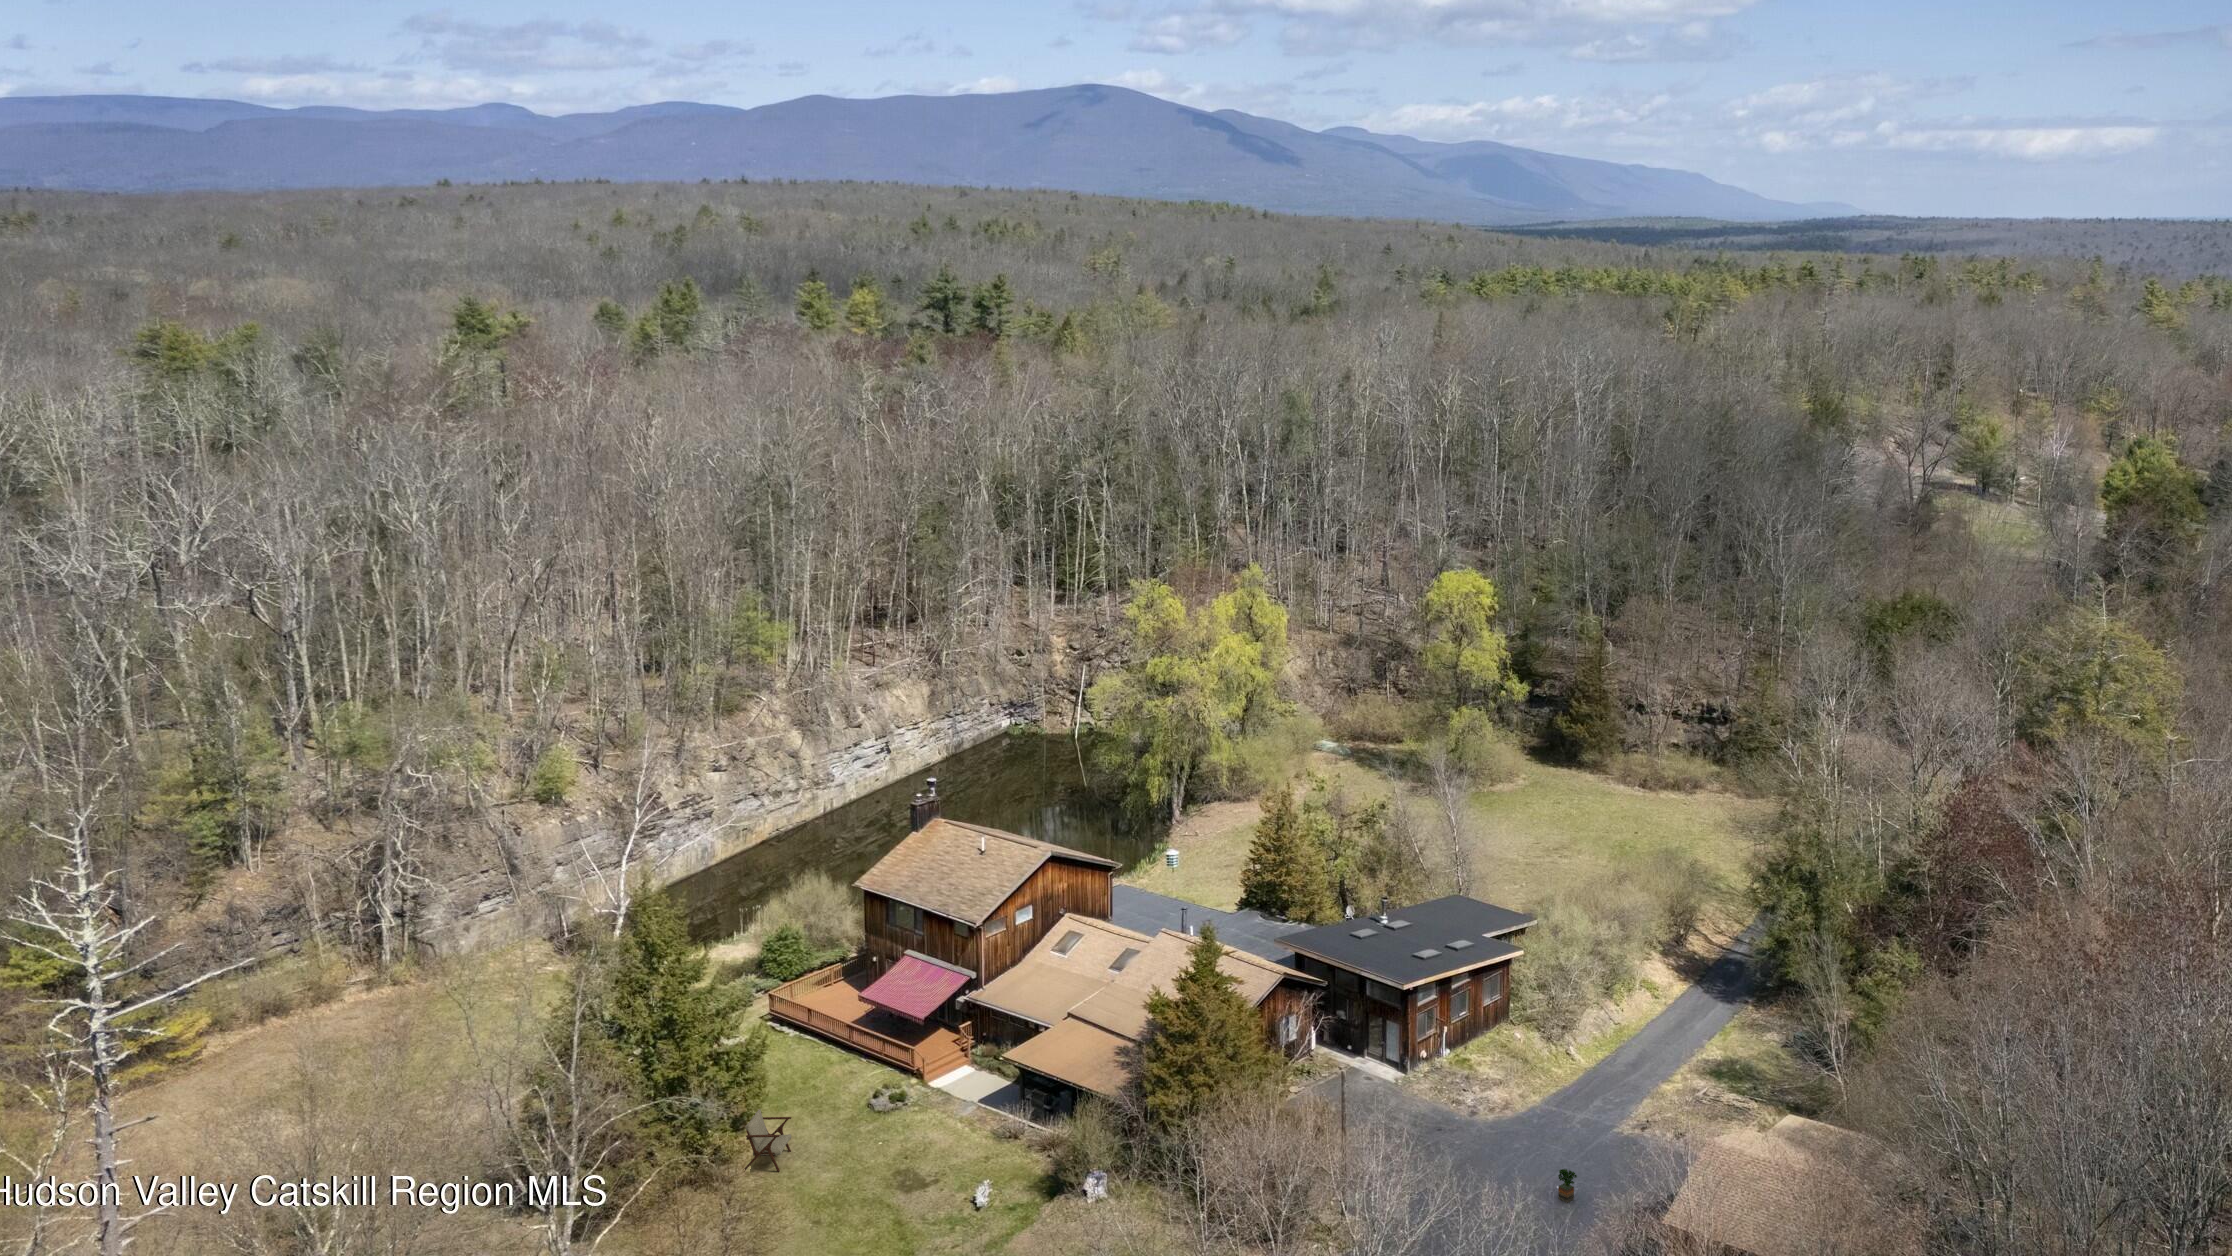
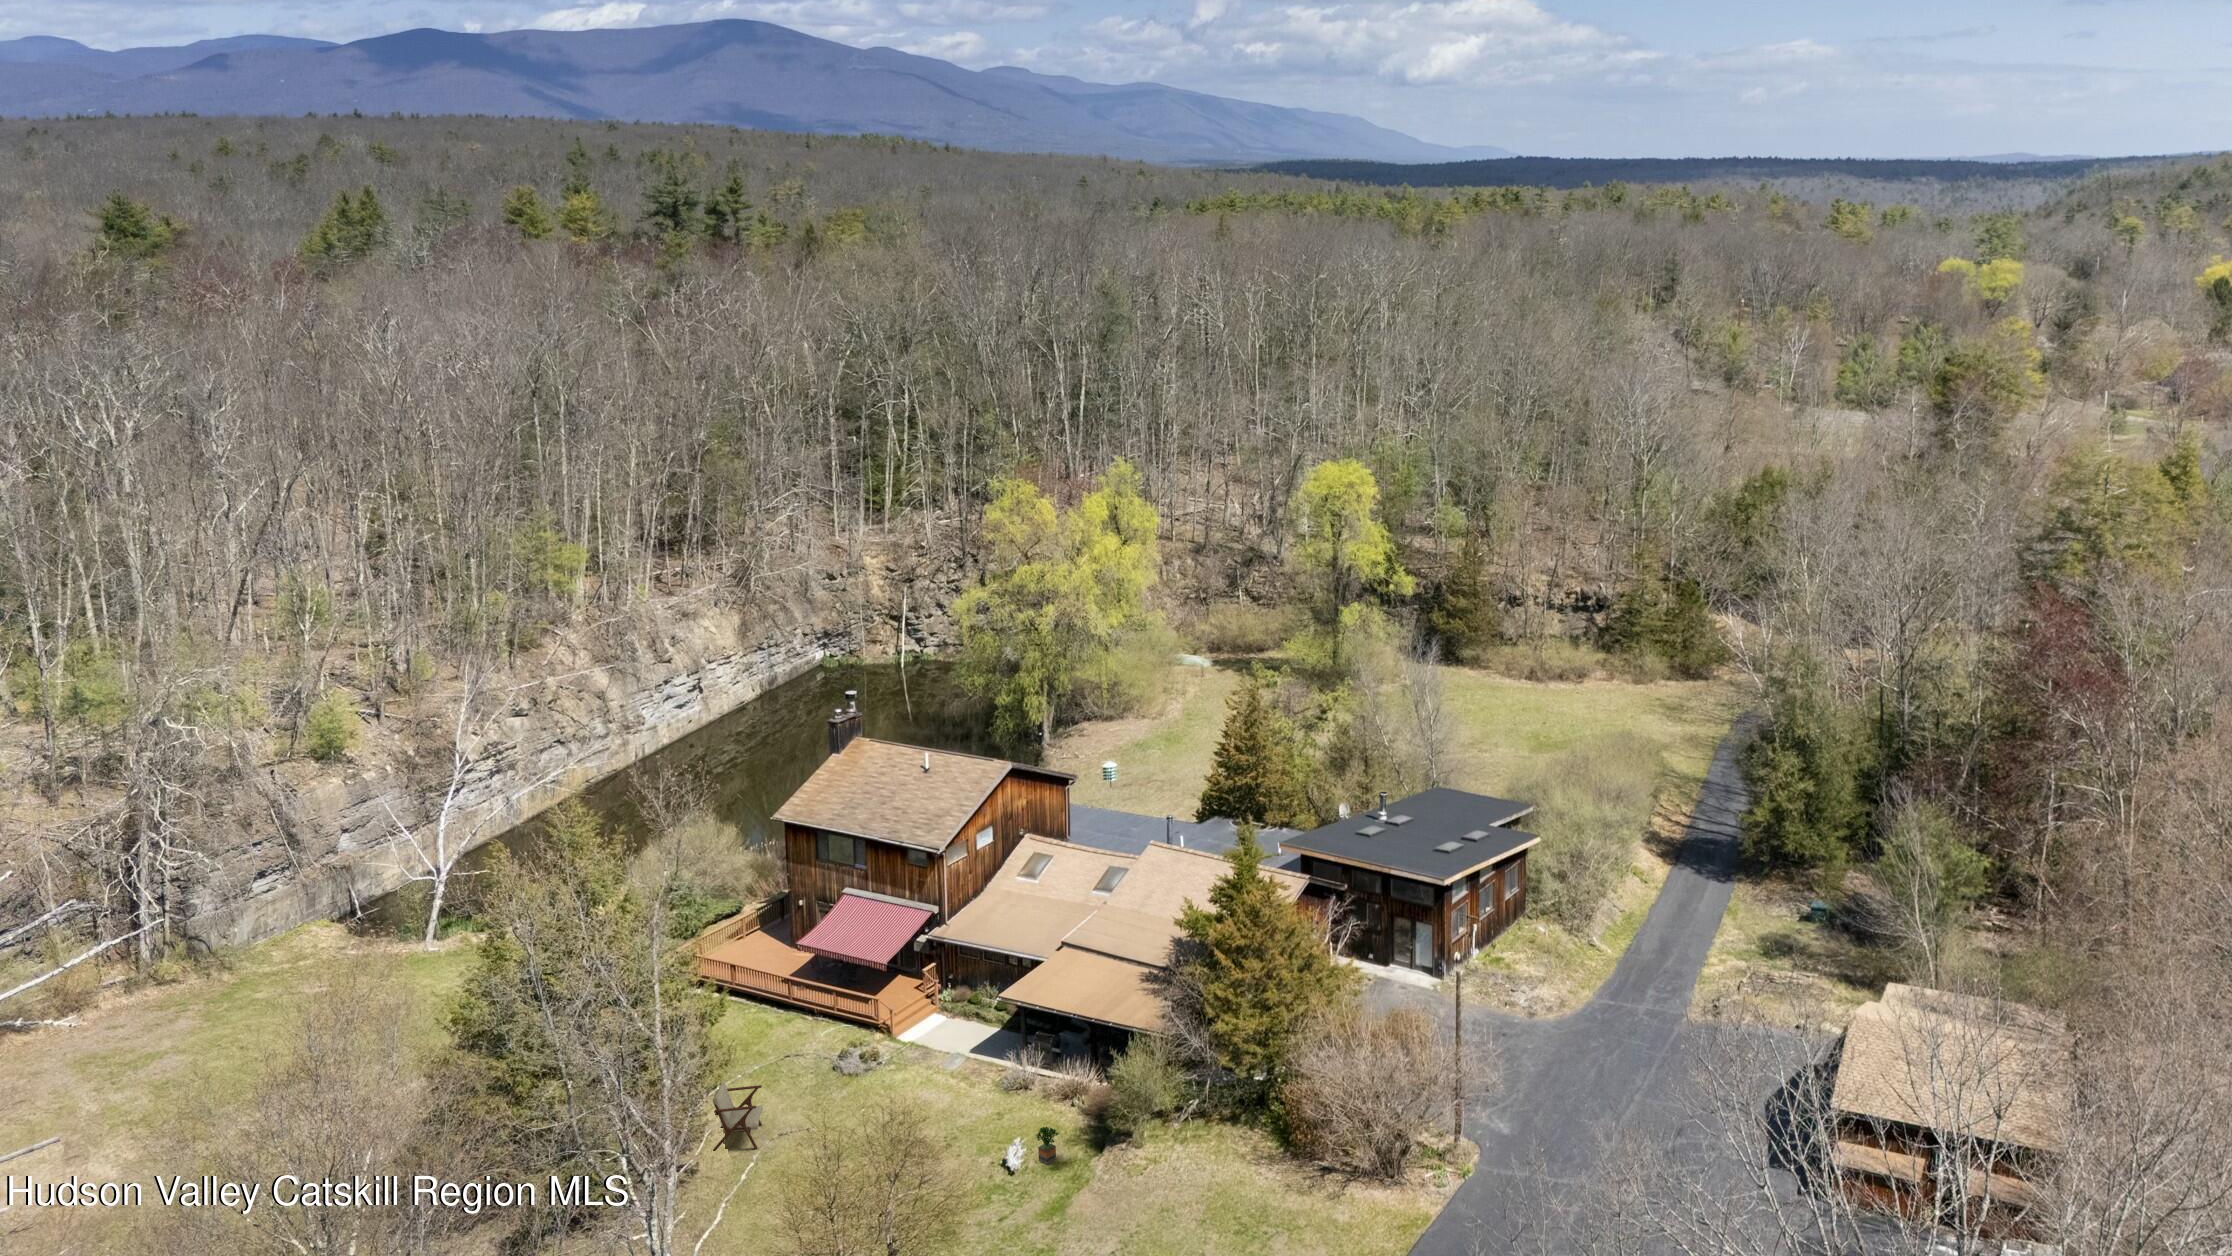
potted tree: present [1558,1169,1577,1203] -> present [1037,1127,1059,1165]

